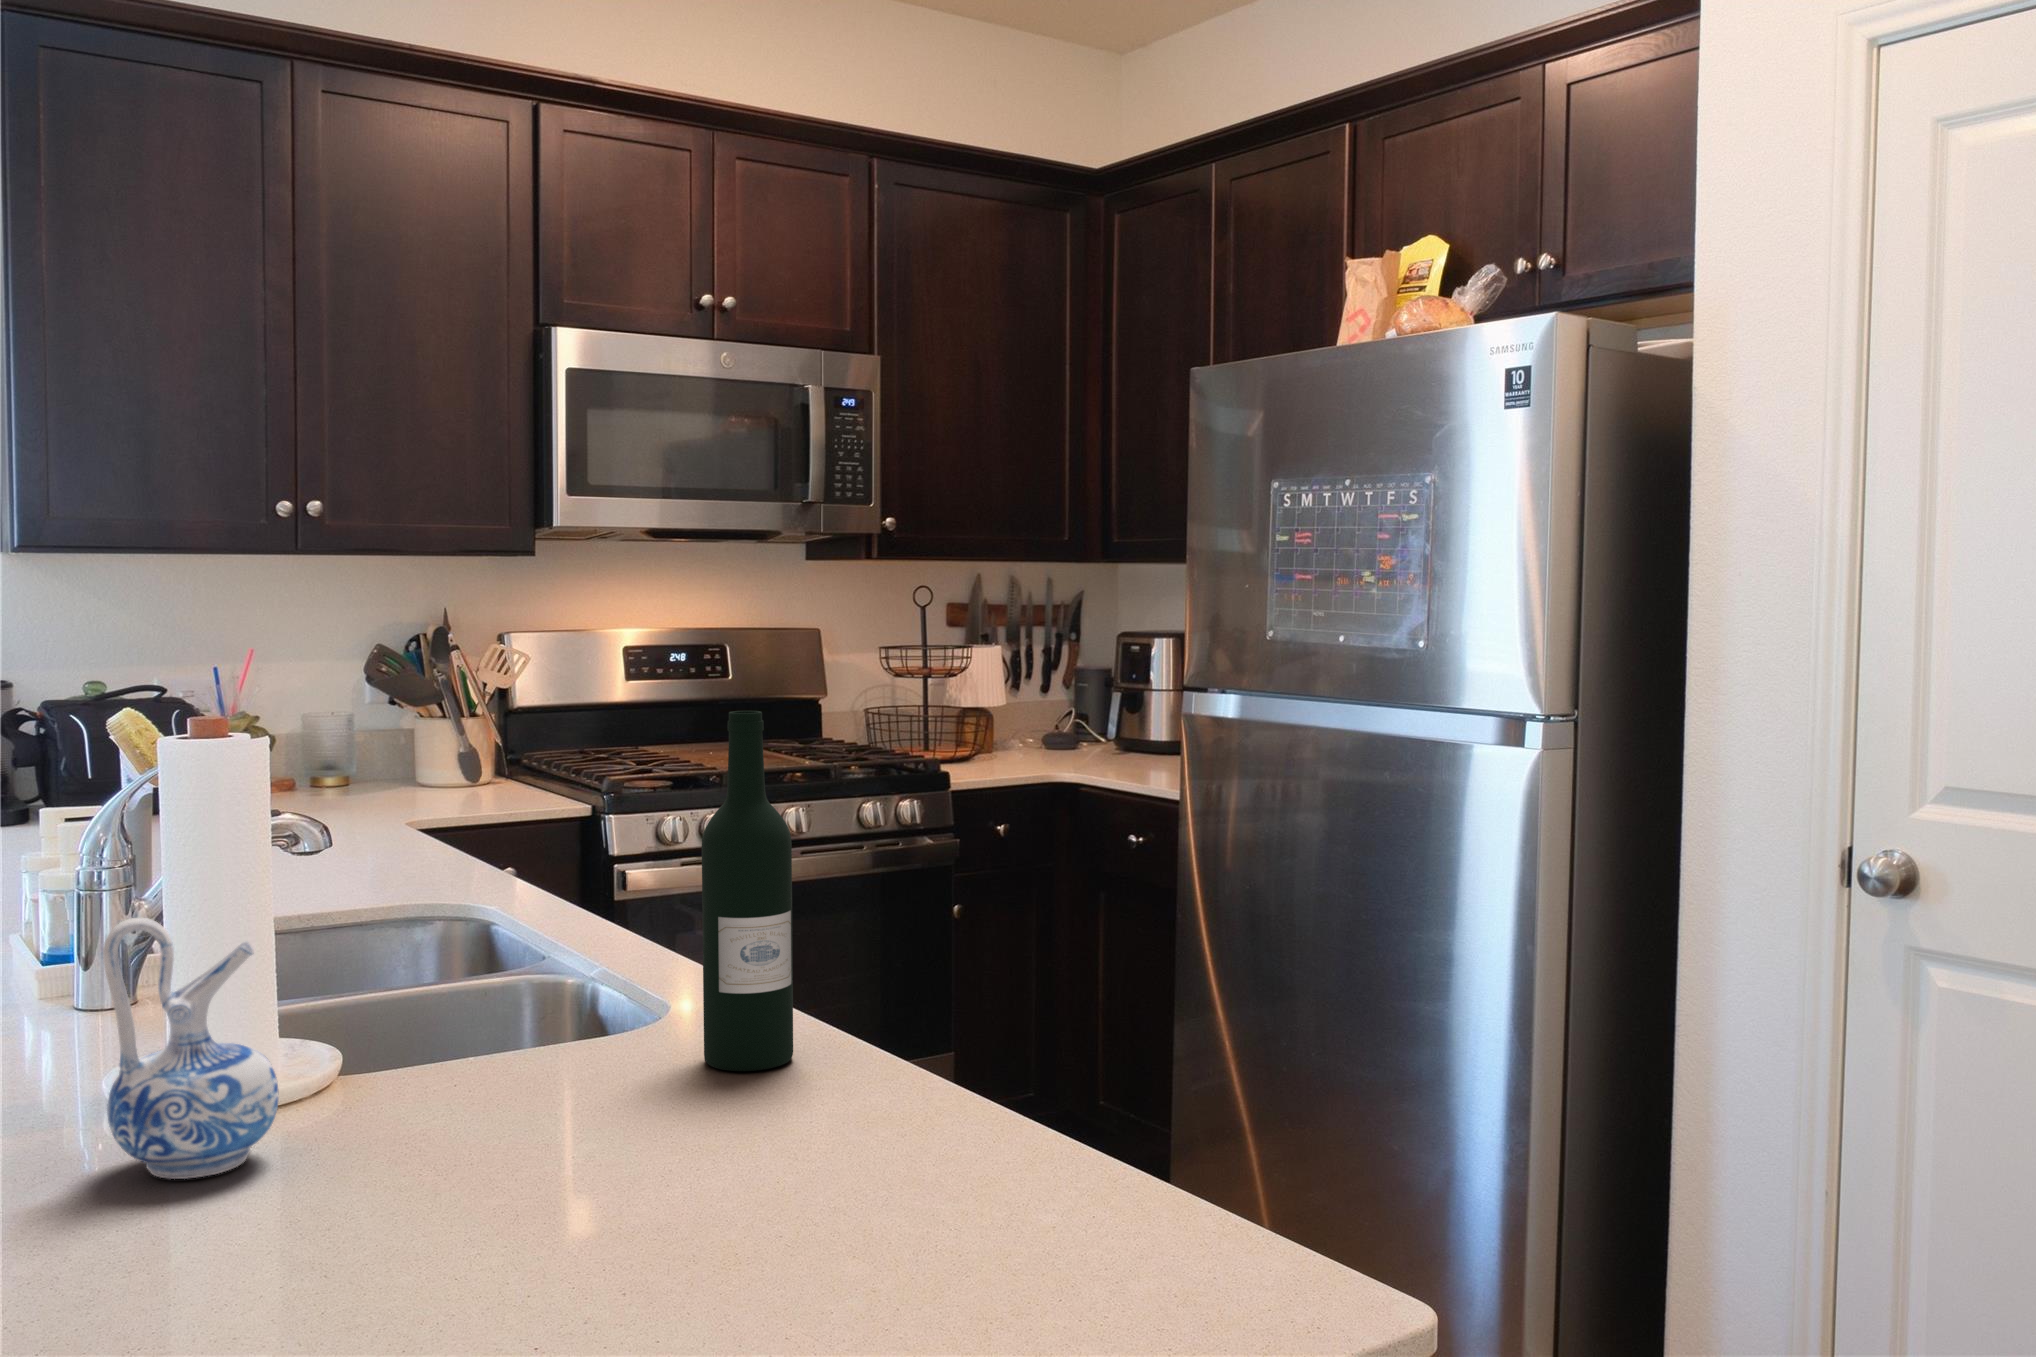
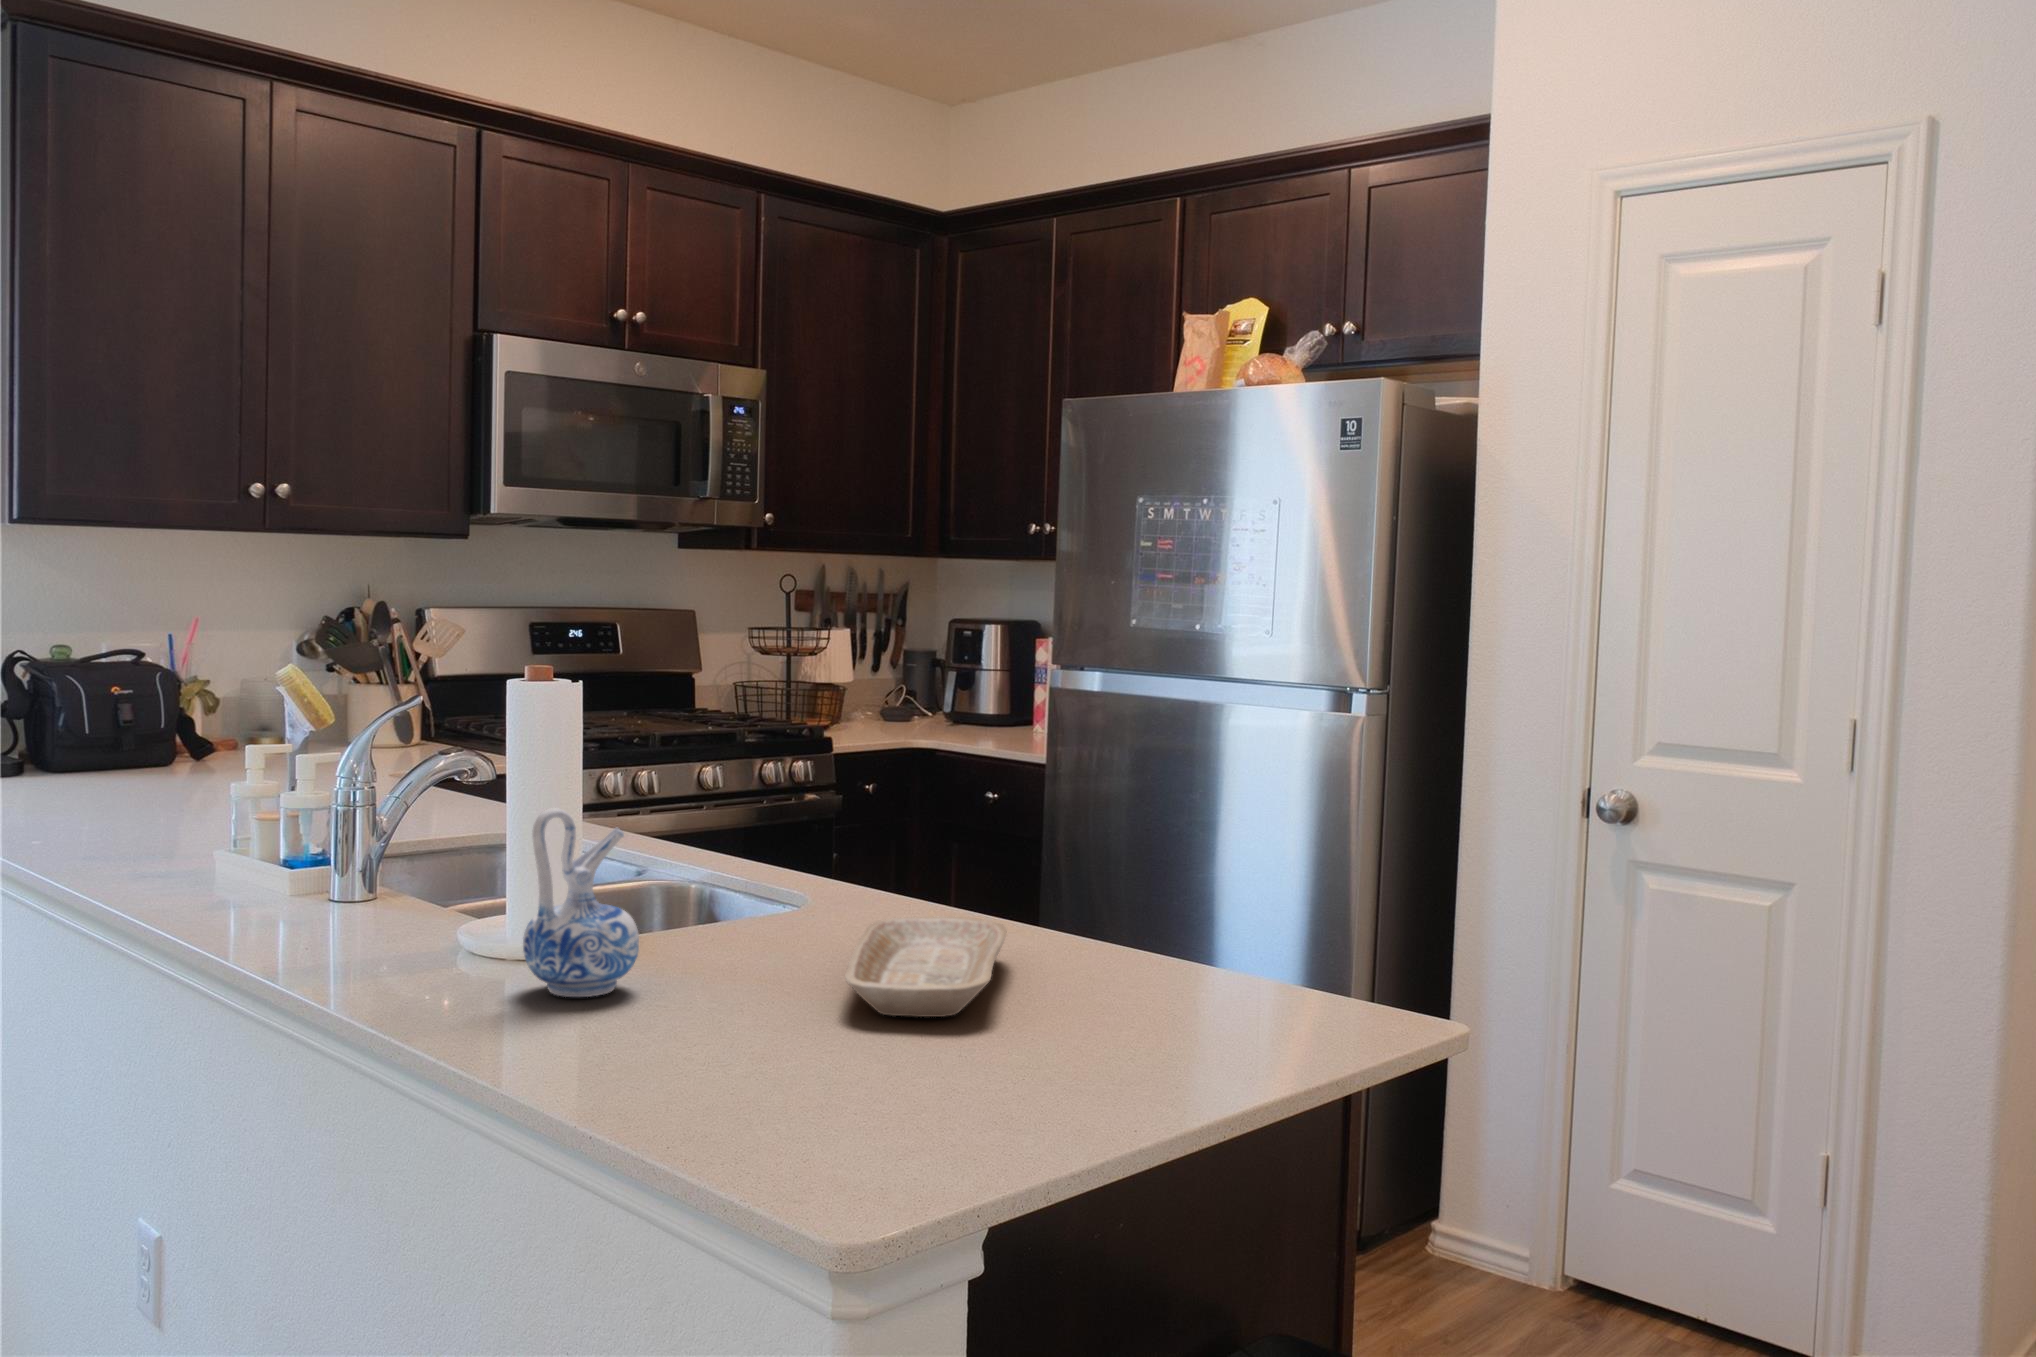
wine bottle: present [702,711,793,1071] -> none [868,669,937,934]
tray: none [492,1055,831,1235] -> present [845,916,1006,1017]

